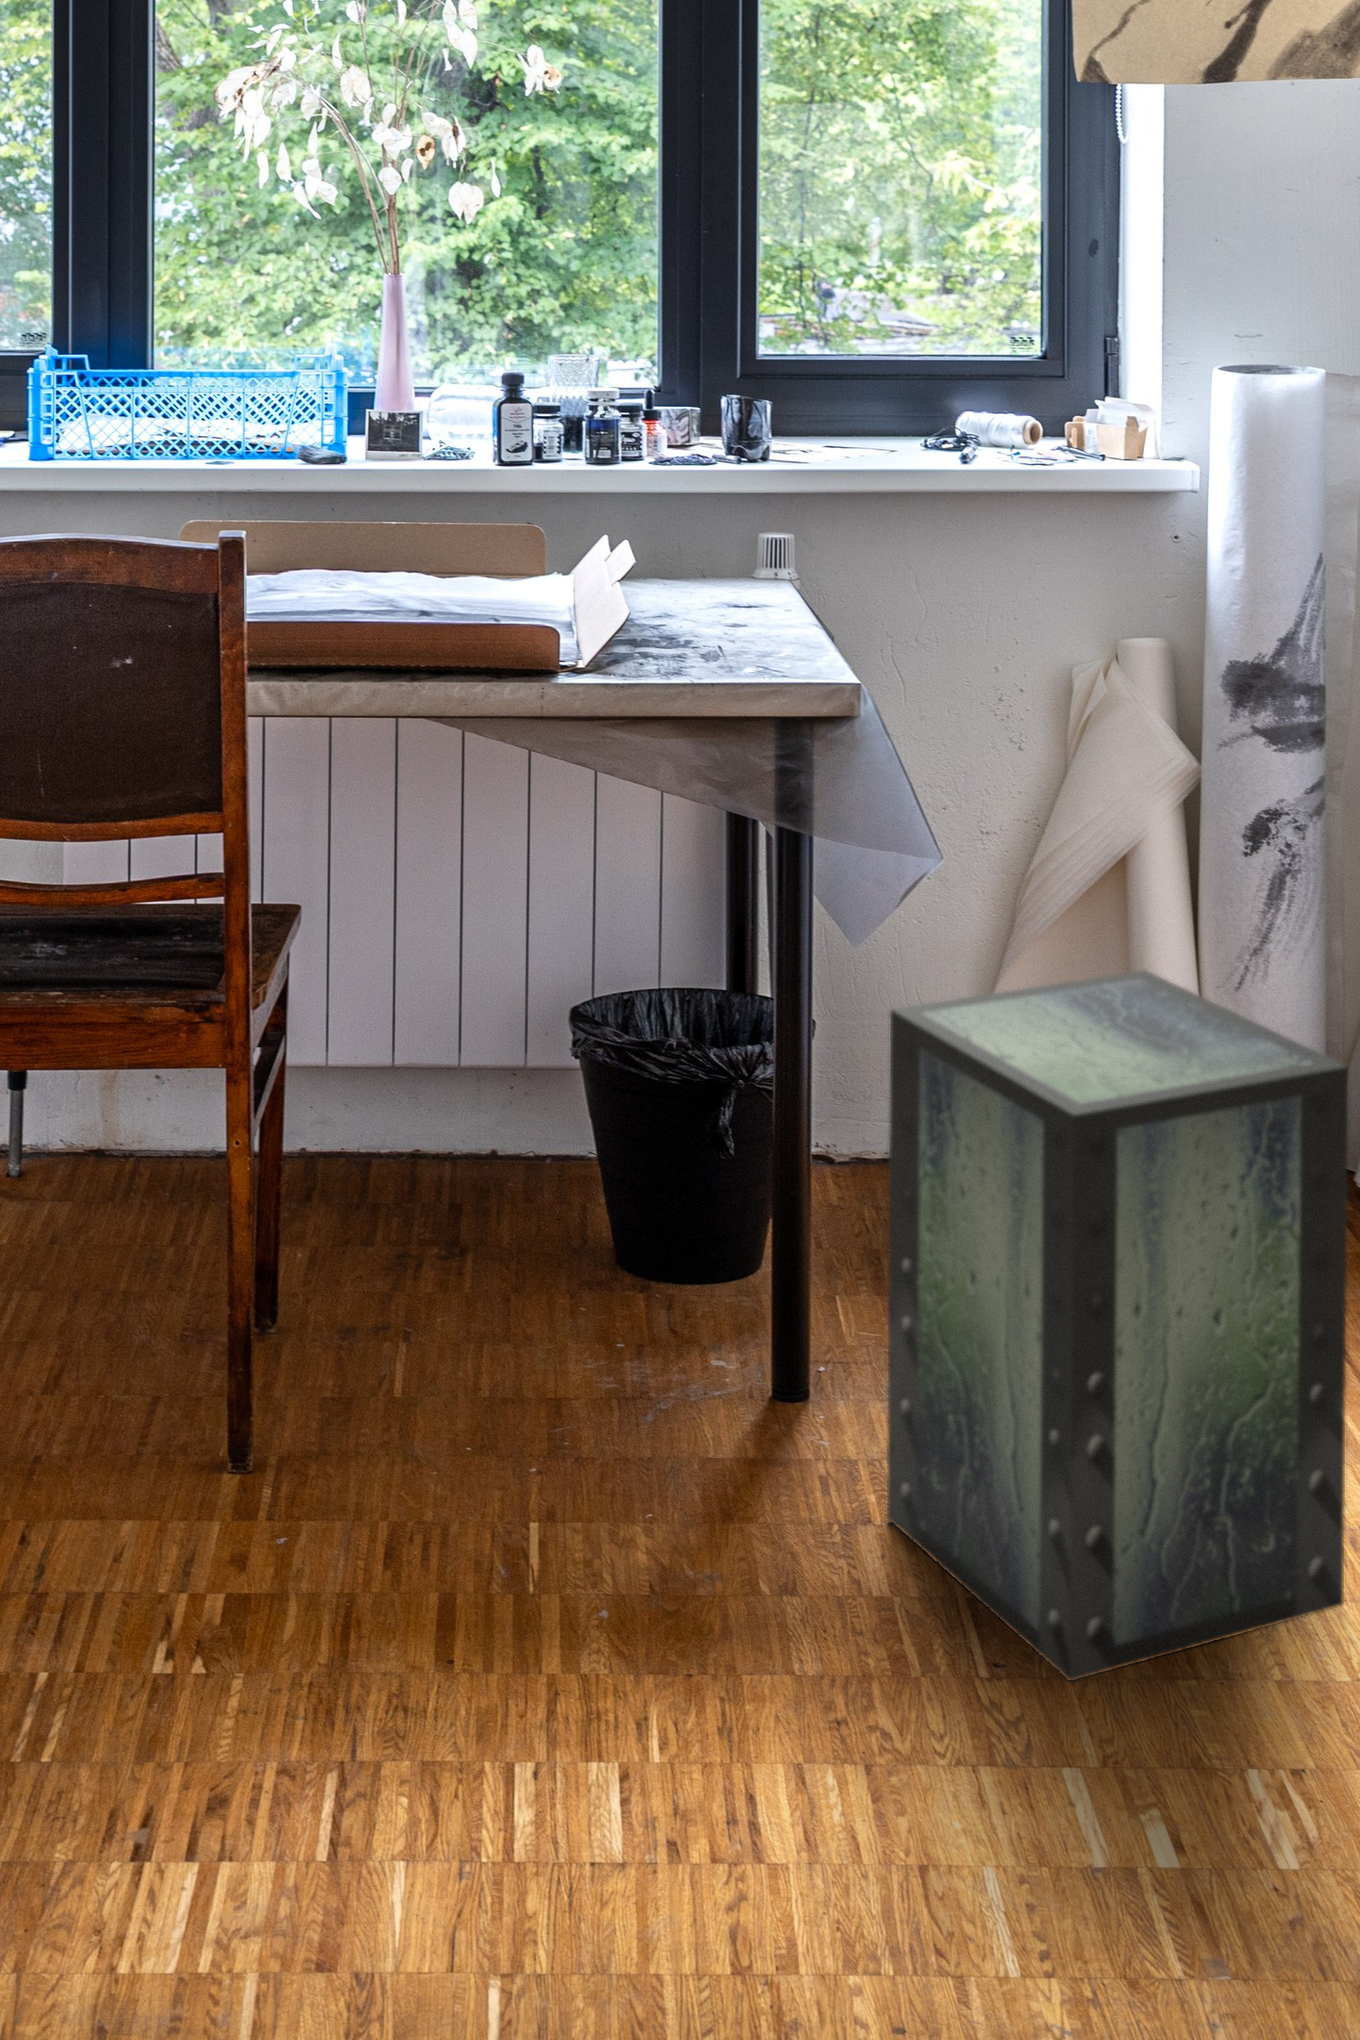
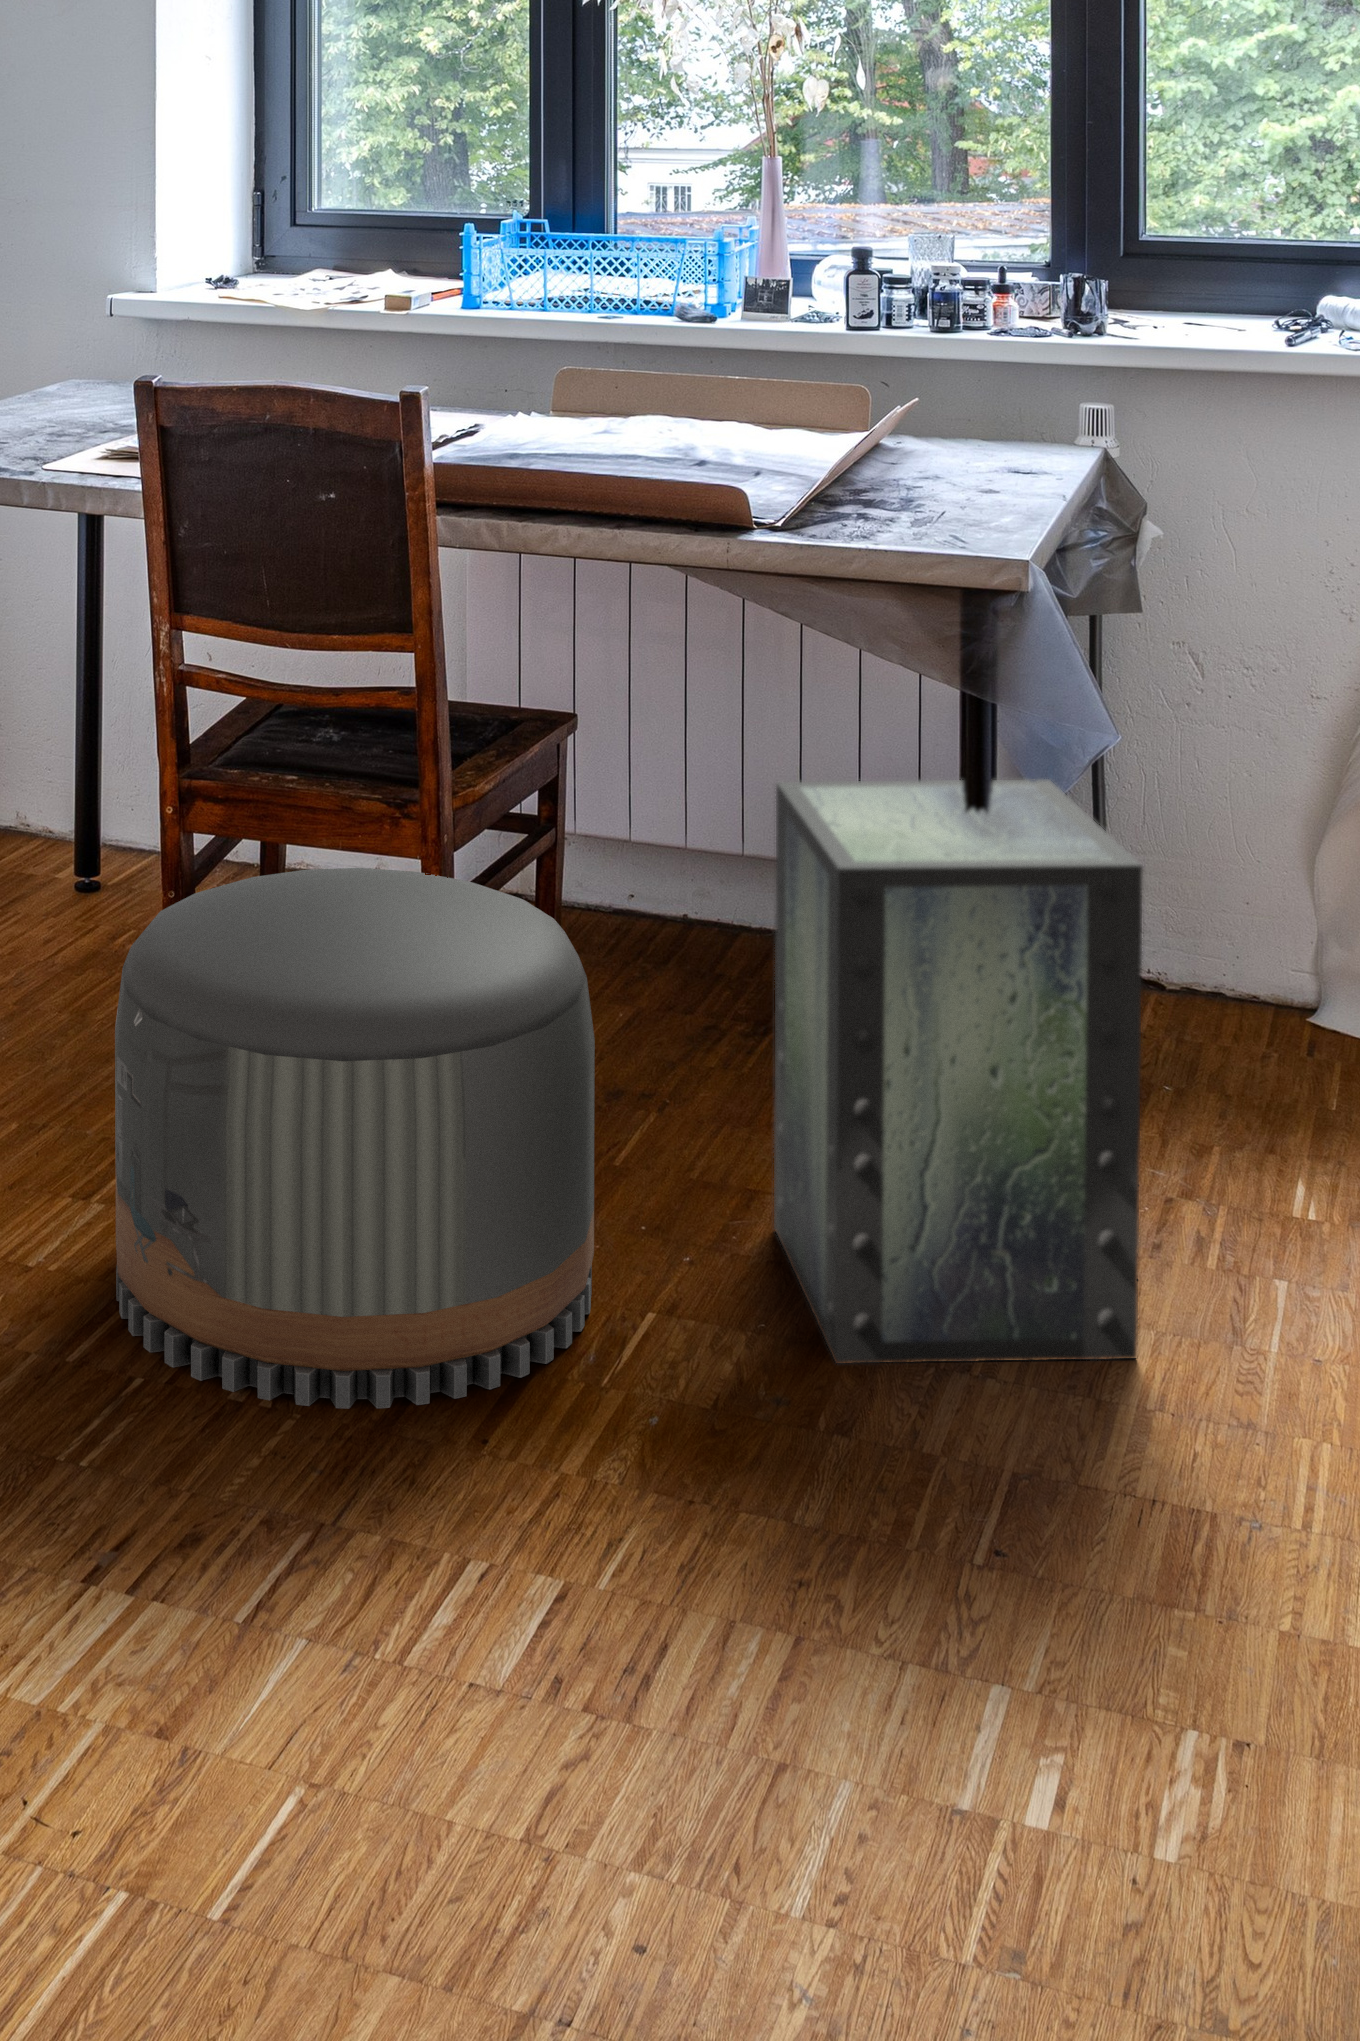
pouf: none [206,1168,791,1888] -> present [115,868,595,1409]

